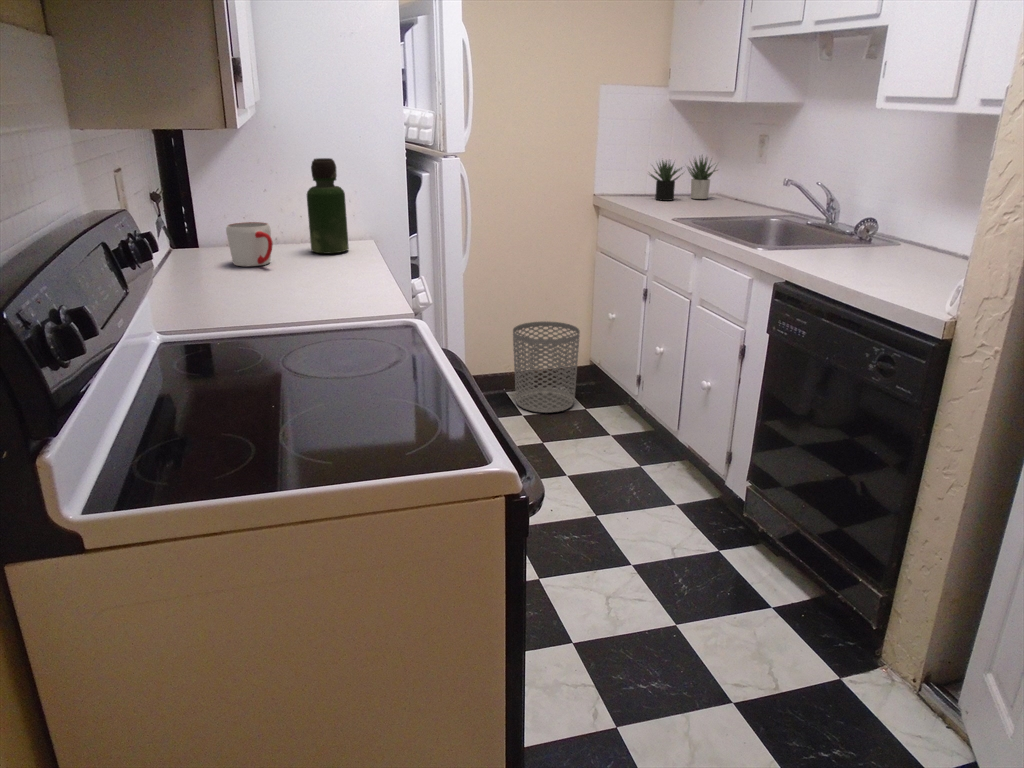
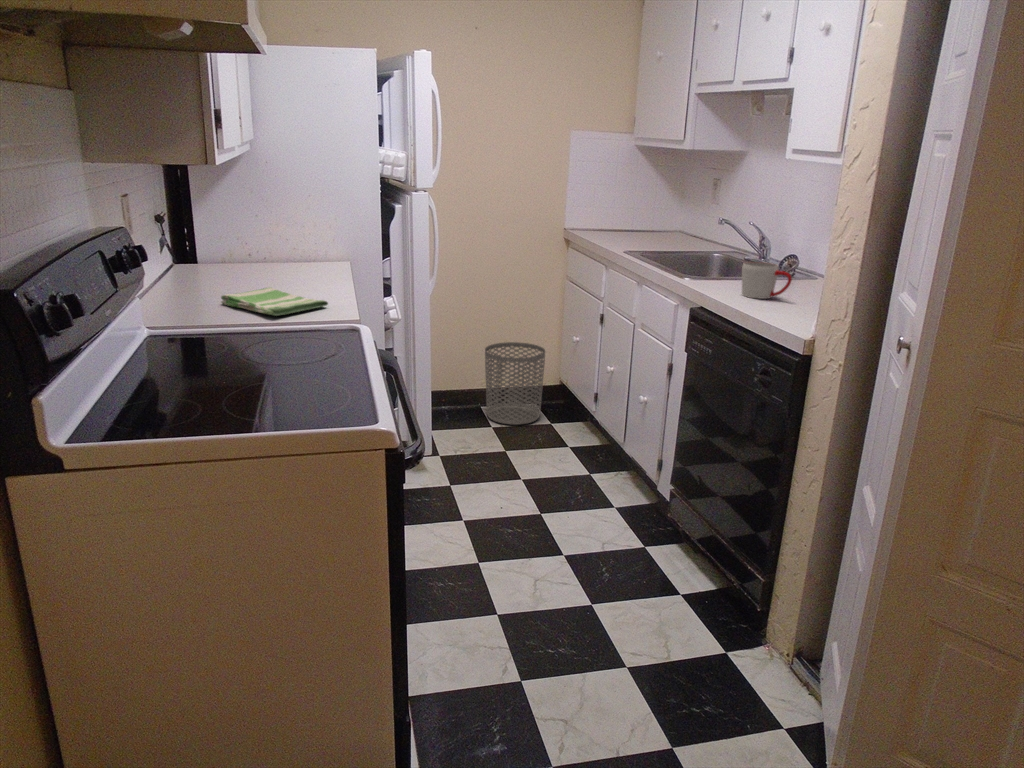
succulent plant: present [650,157,715,201] -> none [608,195,676,236]
bottle: present [307,158,349,254] -> none [288,191,324,272]
mug: present [226,222,273,266] -> present [742,262,792,299]
dish towel: none [240,275,370,311] -> present [221,287,328,316]

